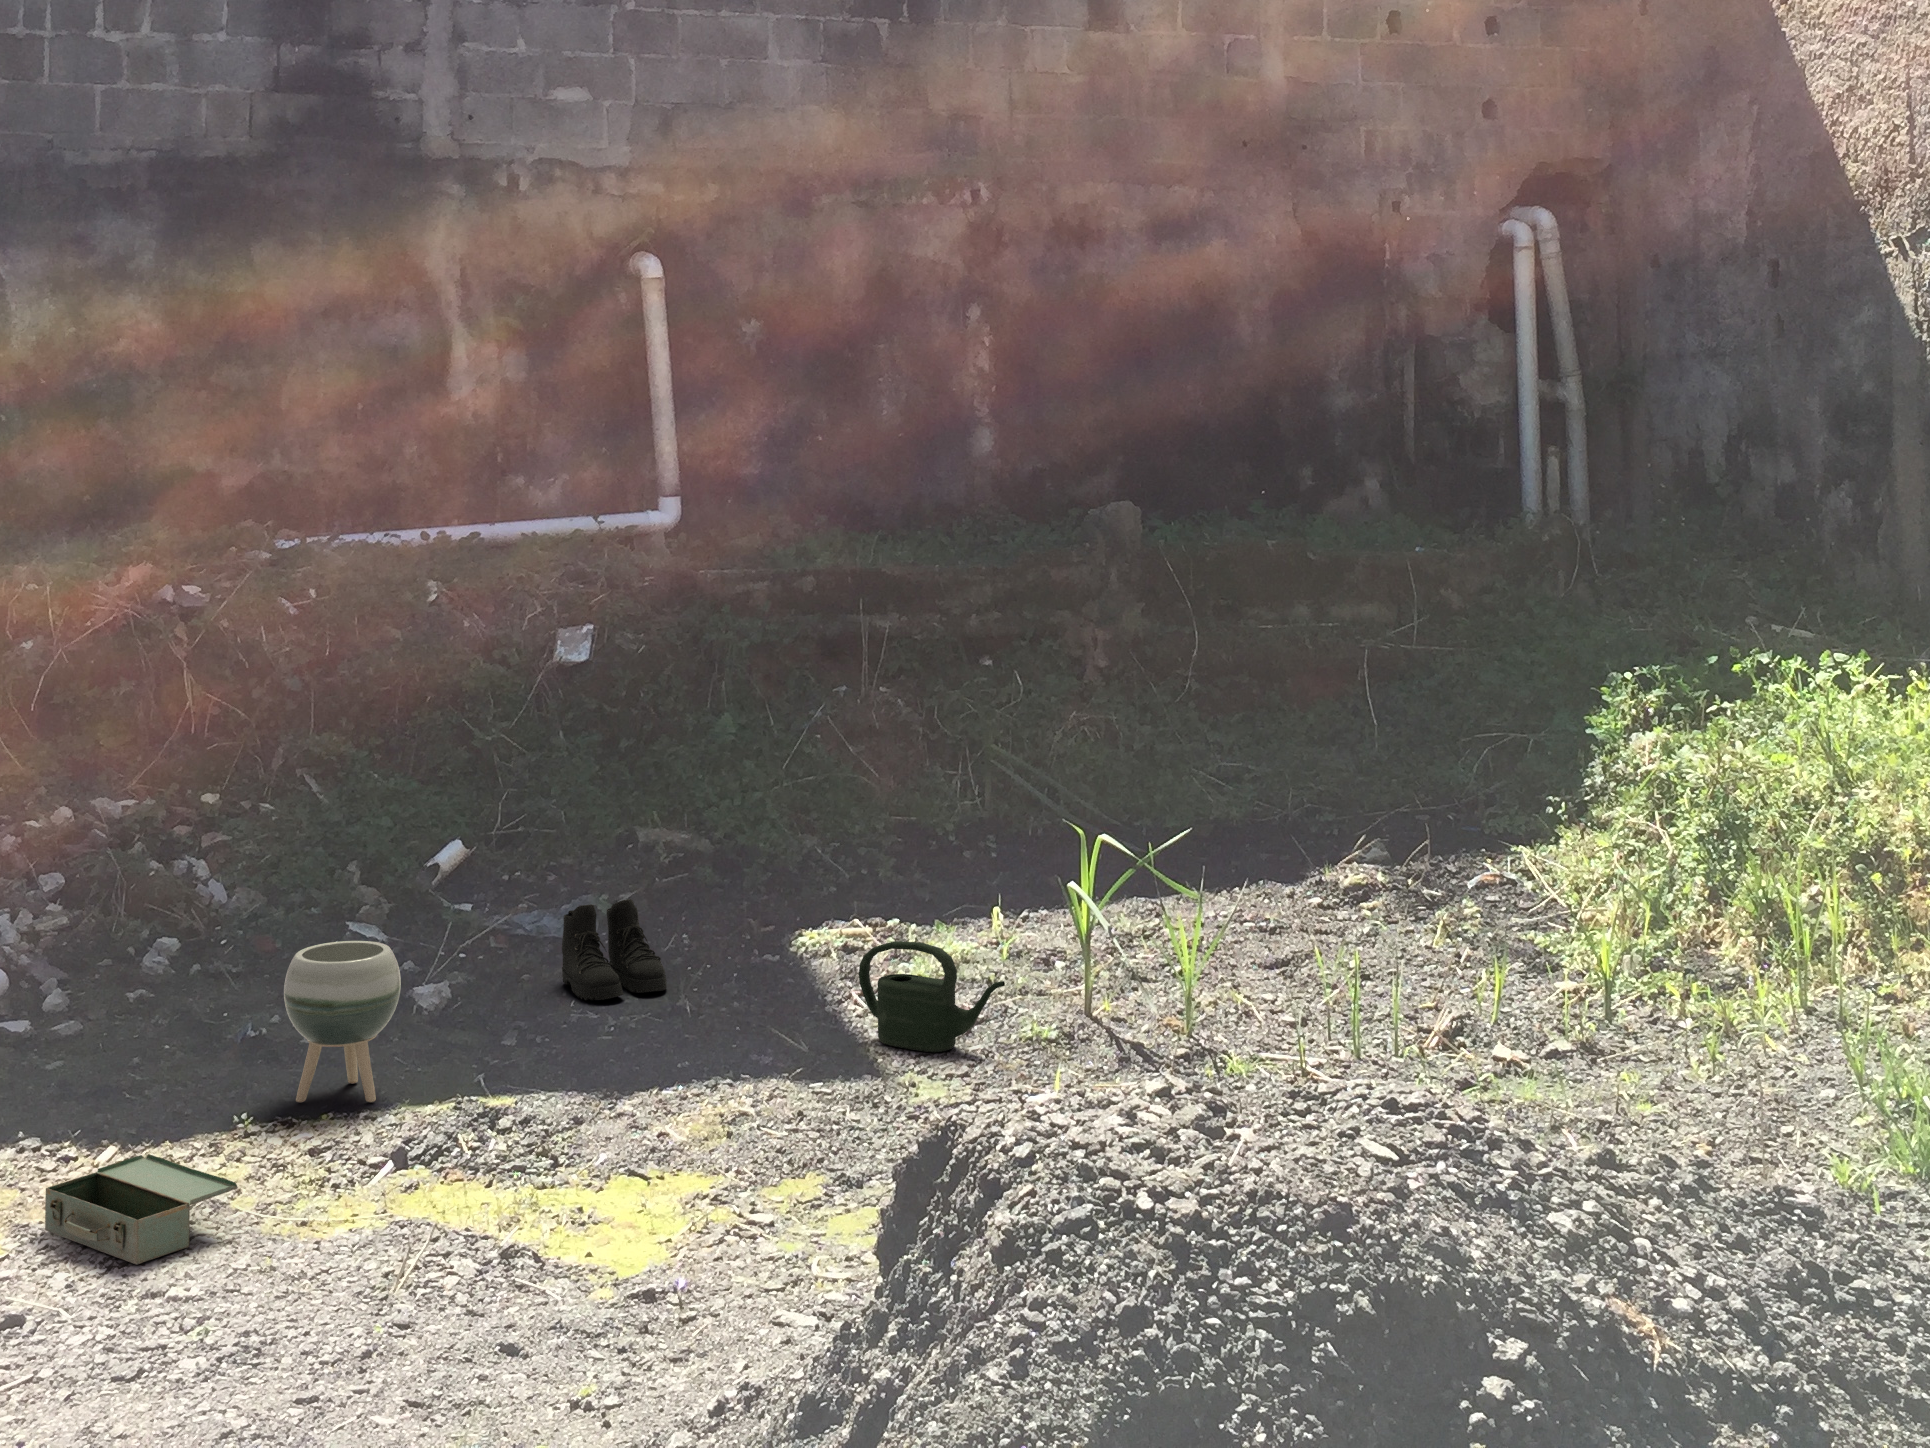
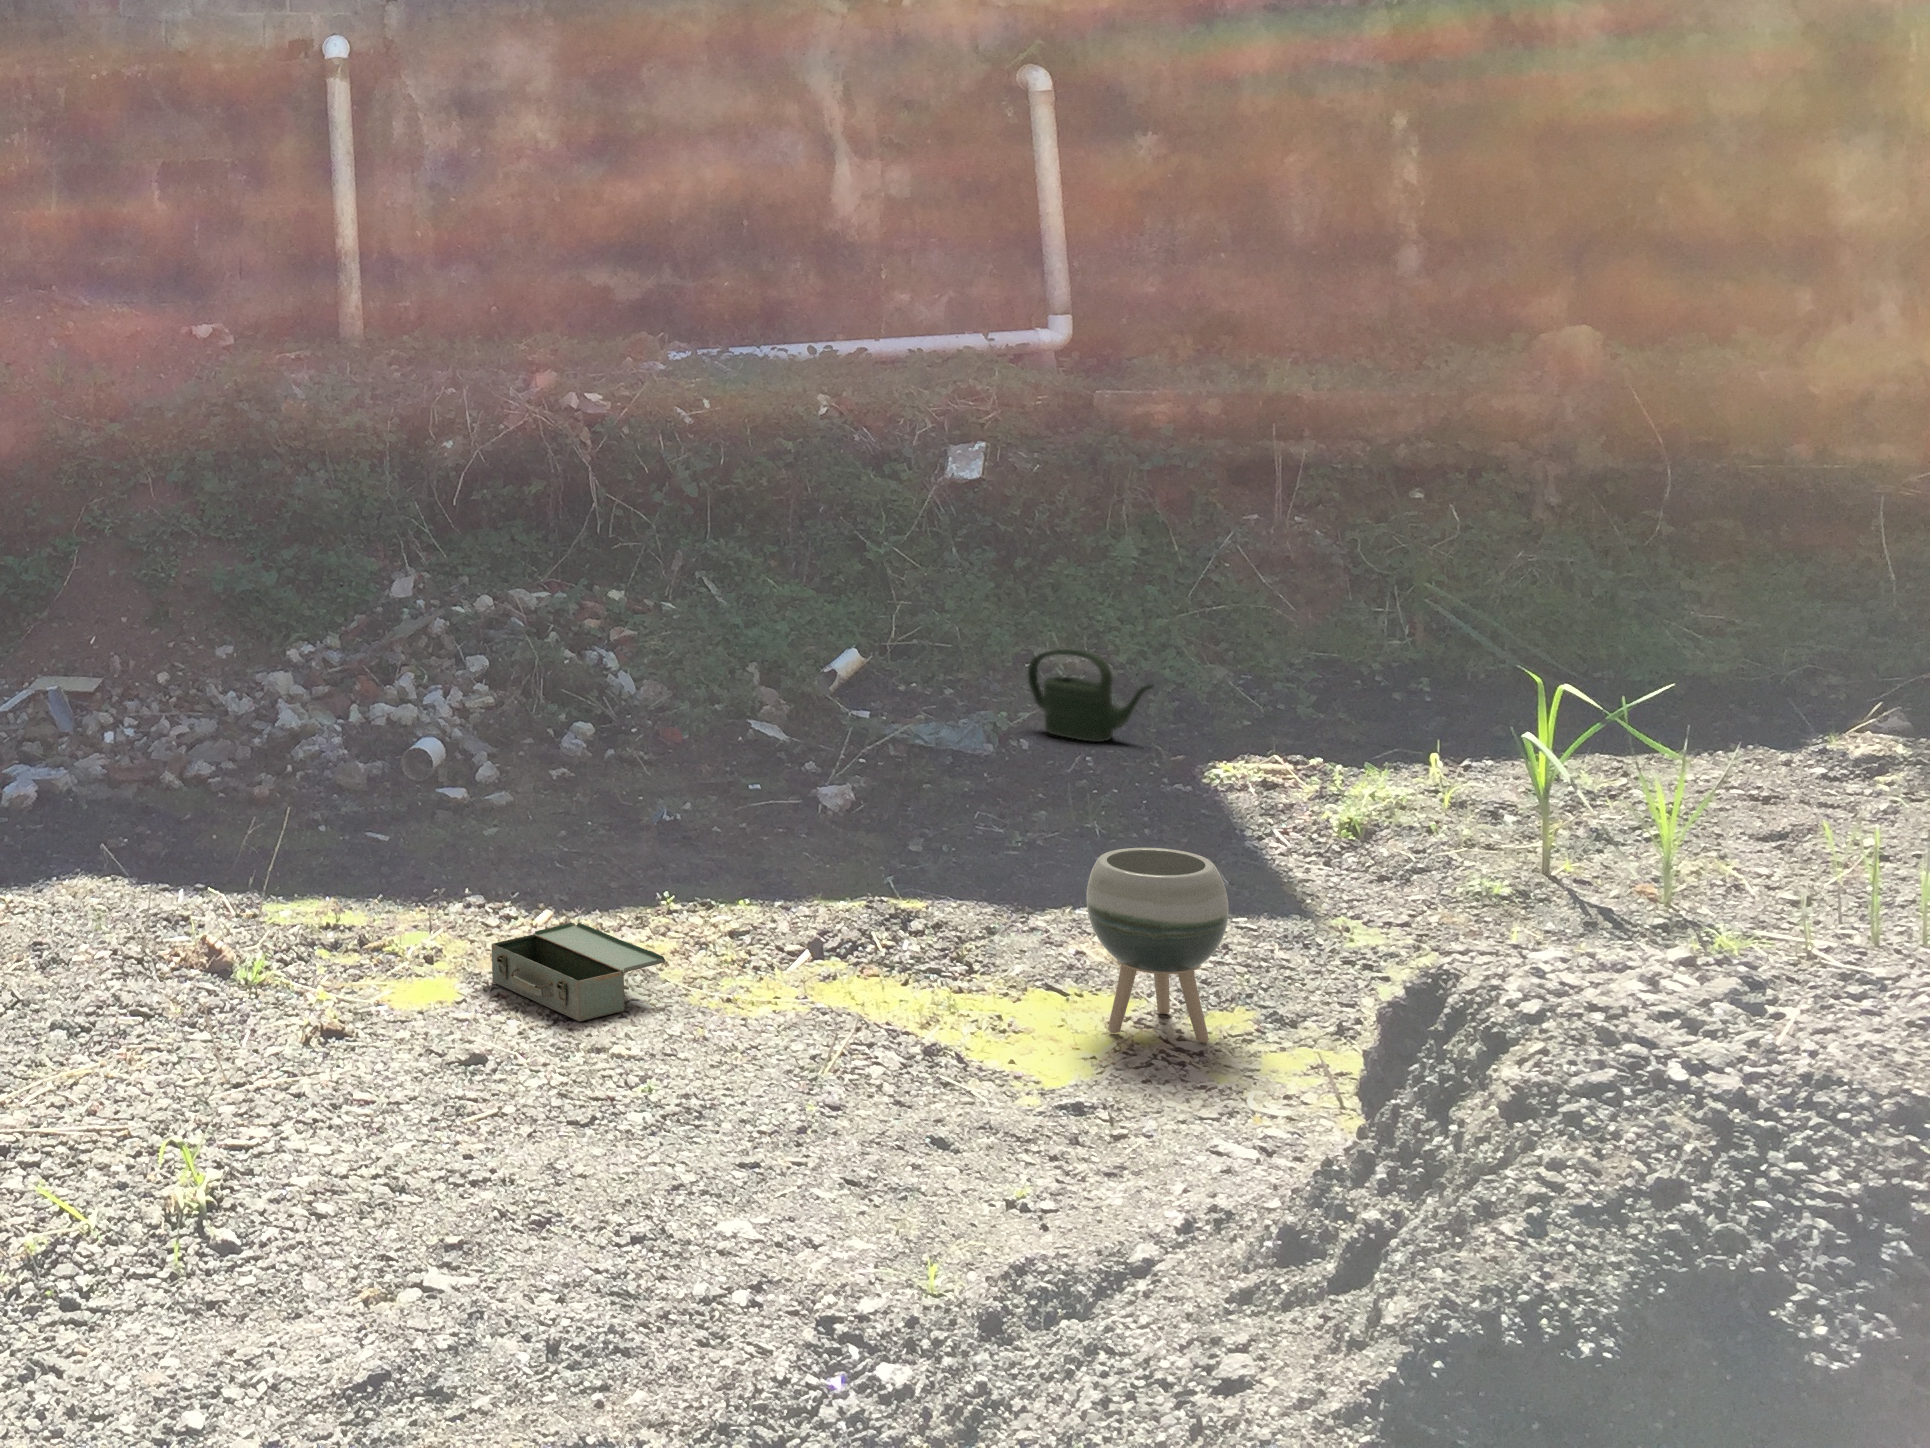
boots: present [562,899,667,1000] -> none [951,717,1064,816]
planter: present [284,941,401,1102] -> present [1087,848,1229,1042]
watering can: present [859,941,1004,1052] -> present [1028,649,1153,742]

